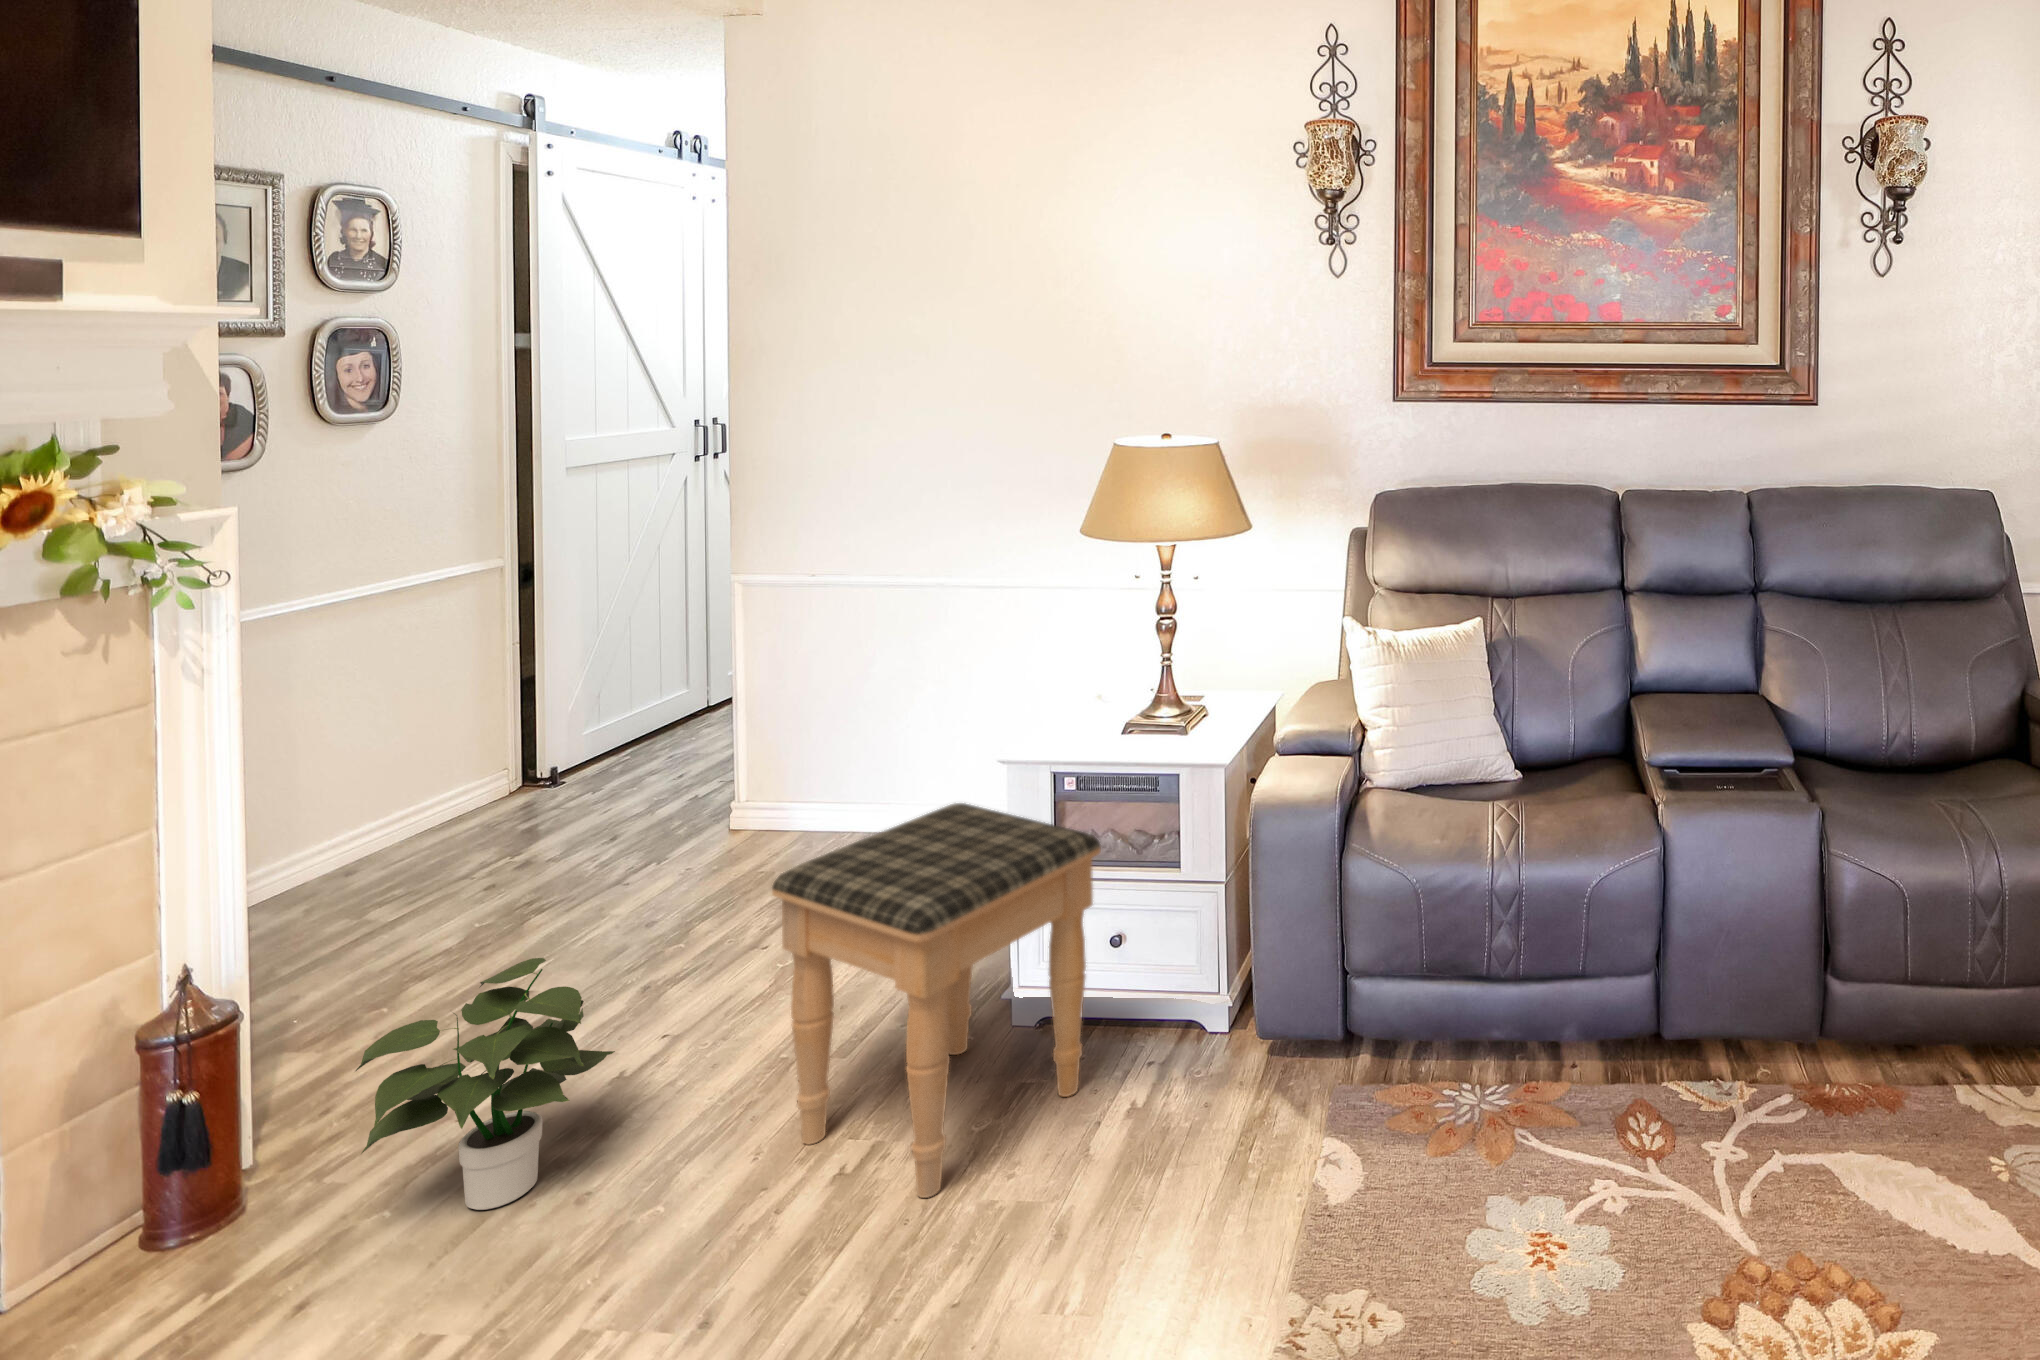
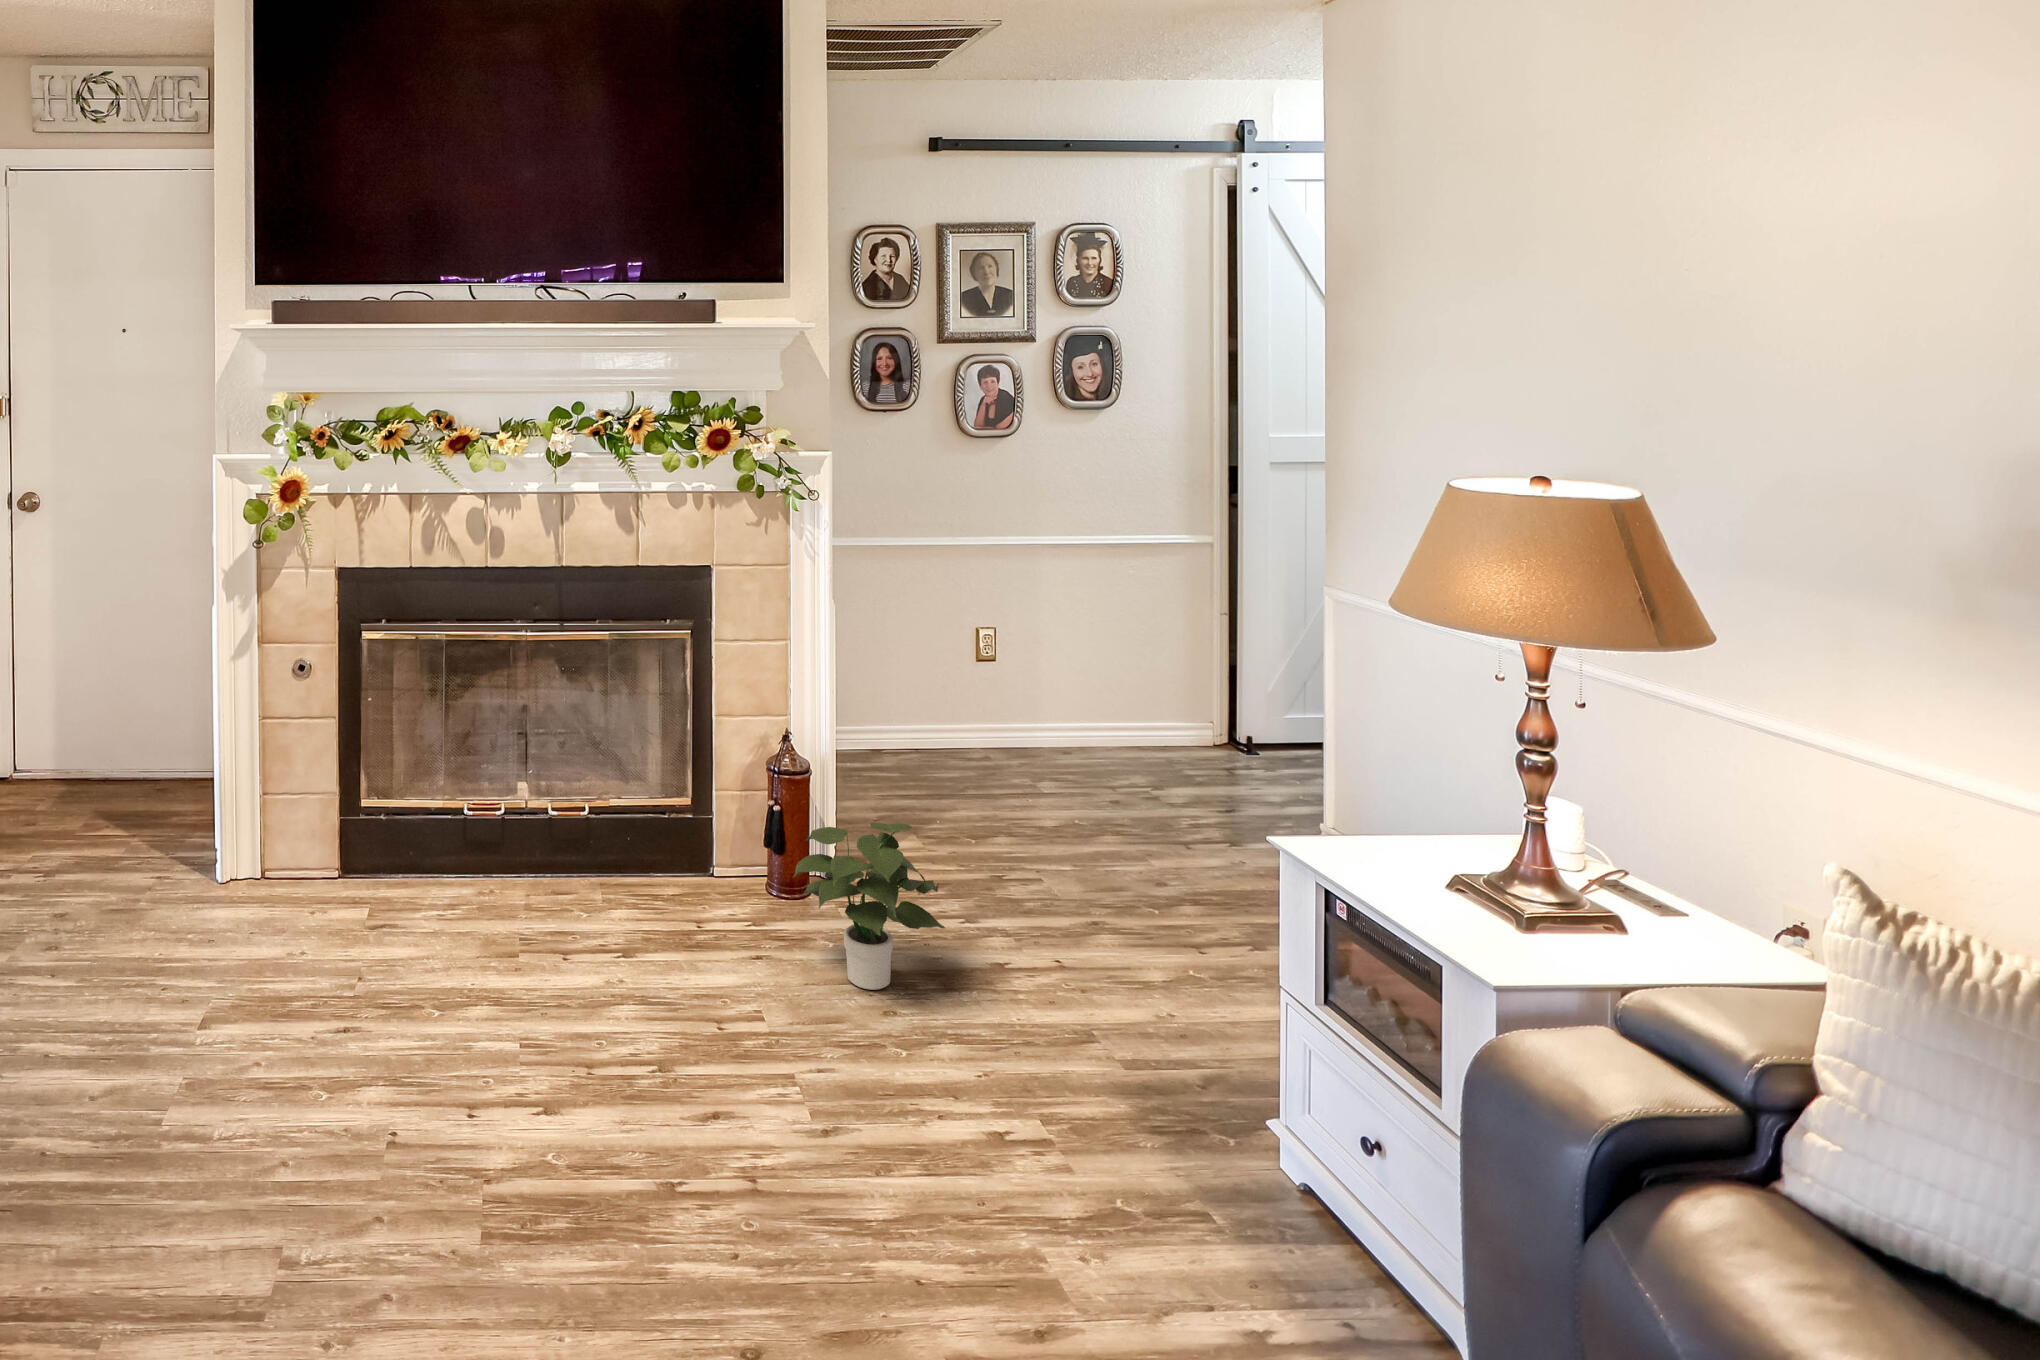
footstool: present [772,803,1101,1198] -> none [982,838,1261,1261]

